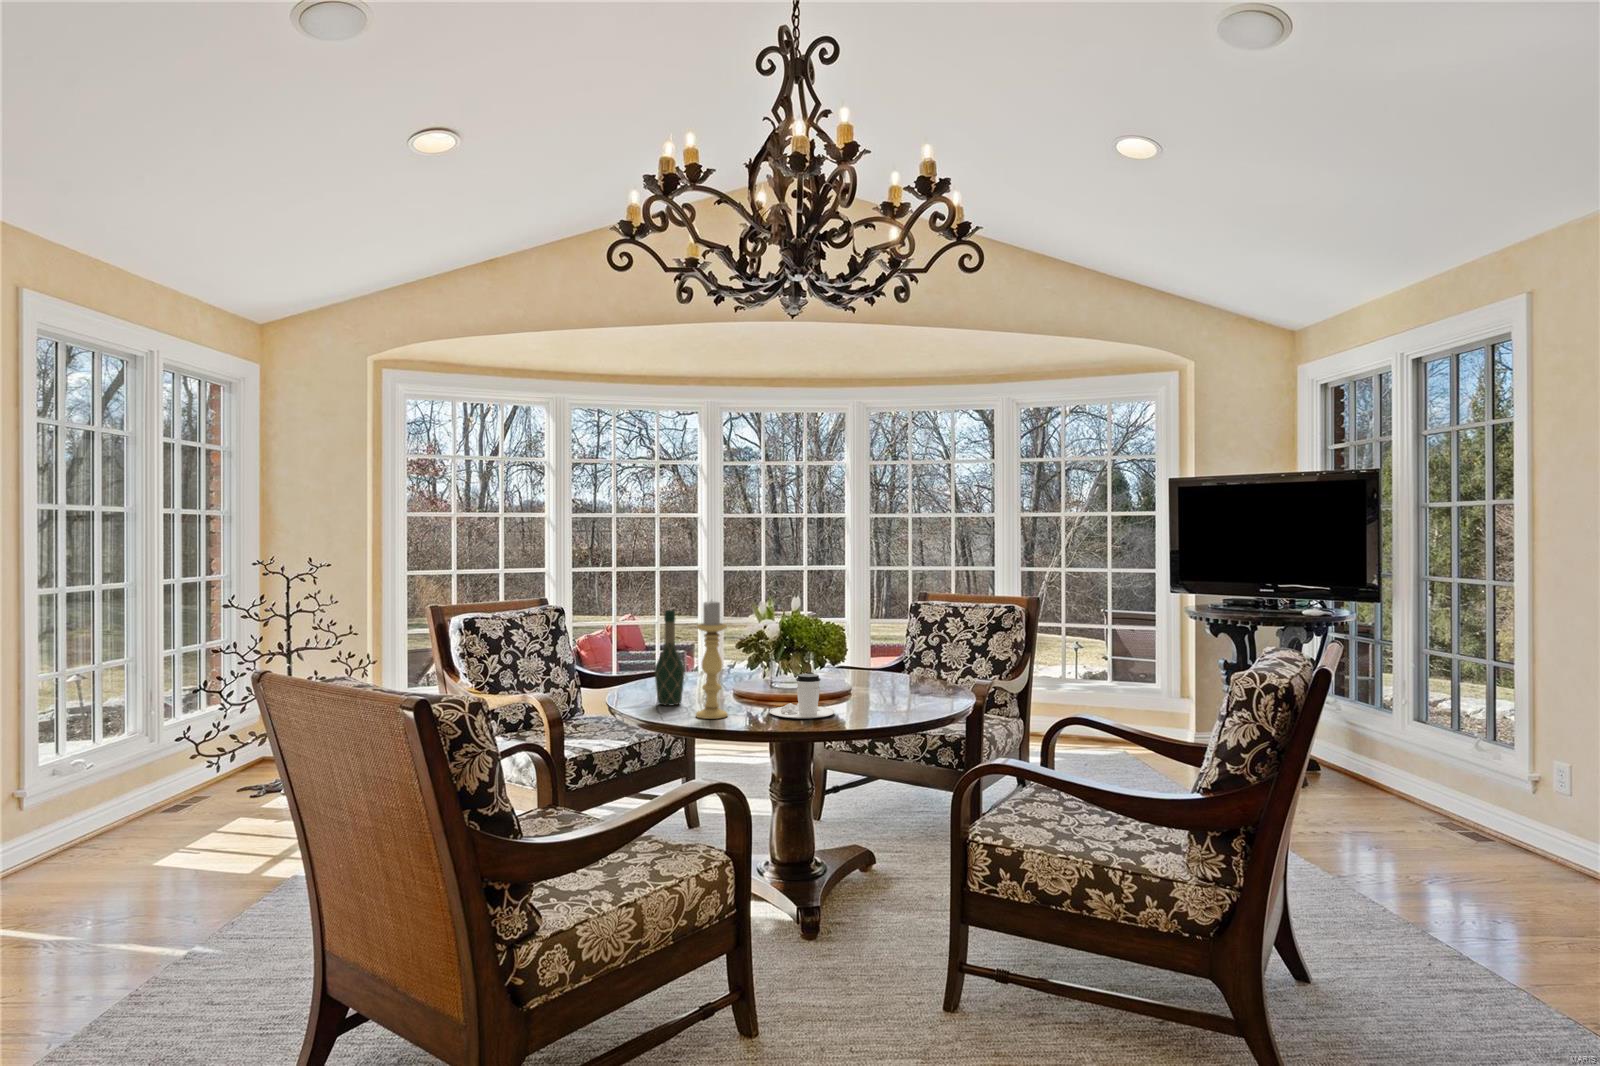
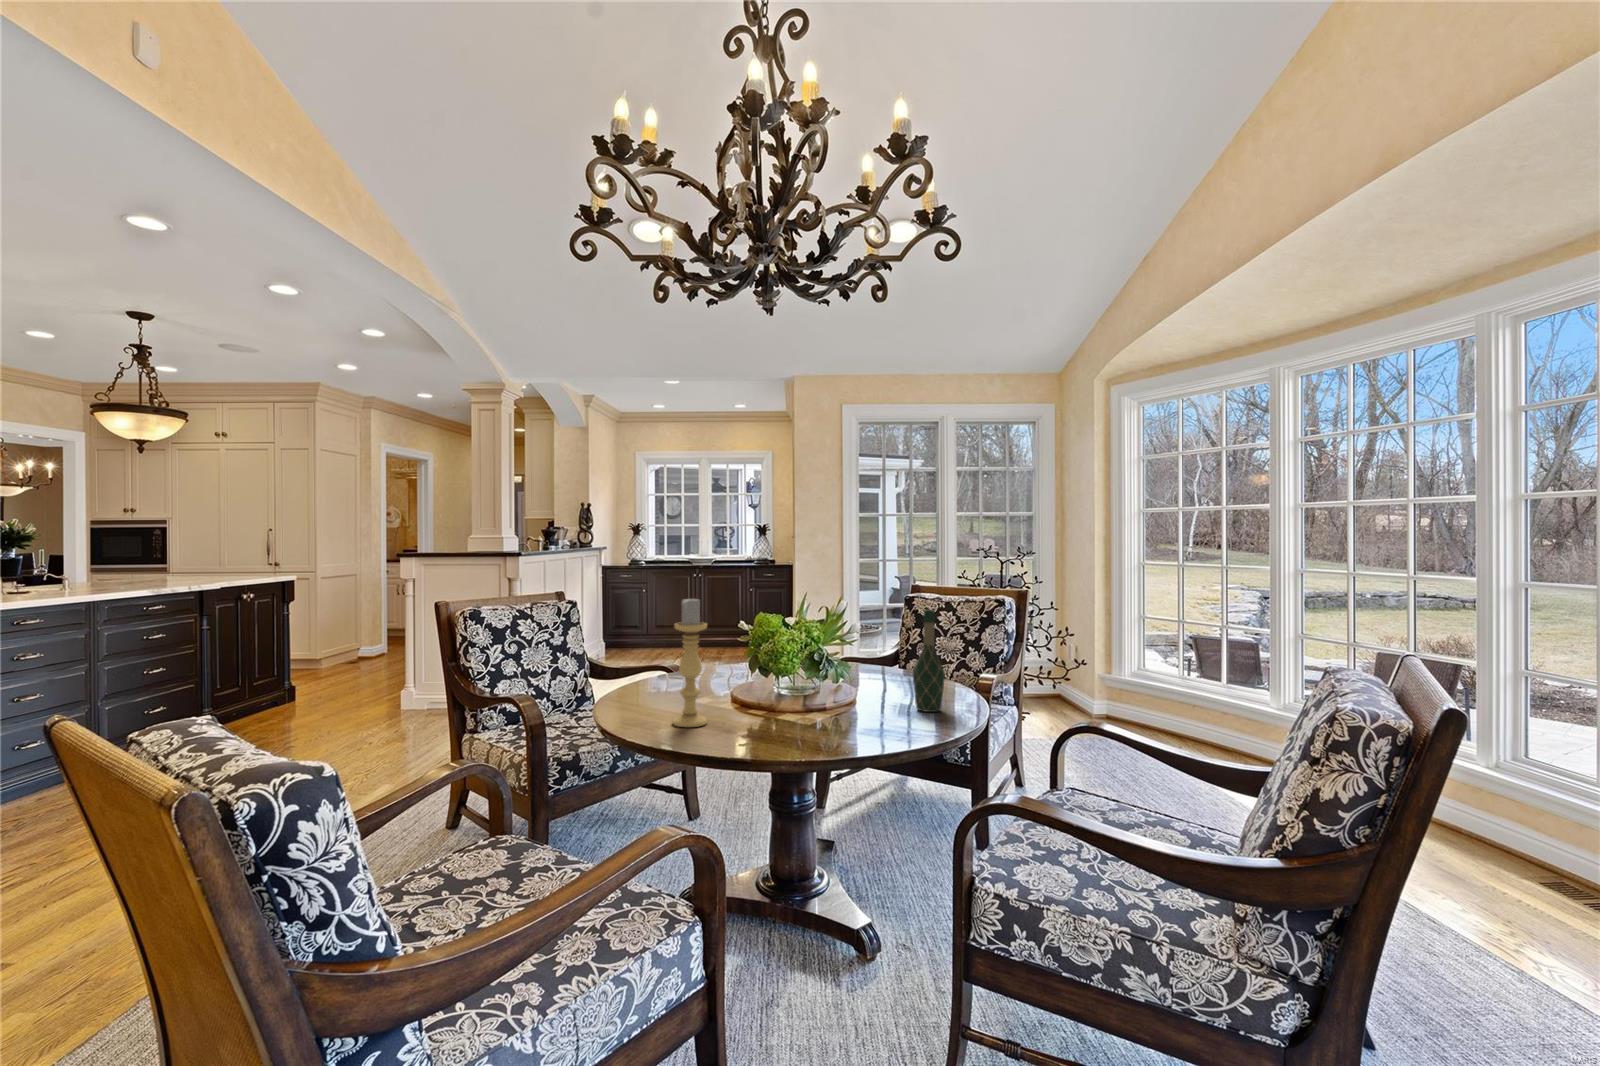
wine bottle: present [654,610,685,705] -> present [913,609,945,712]
coffee cup: present [770,674,835,719] -> none [753,678,824,728]

